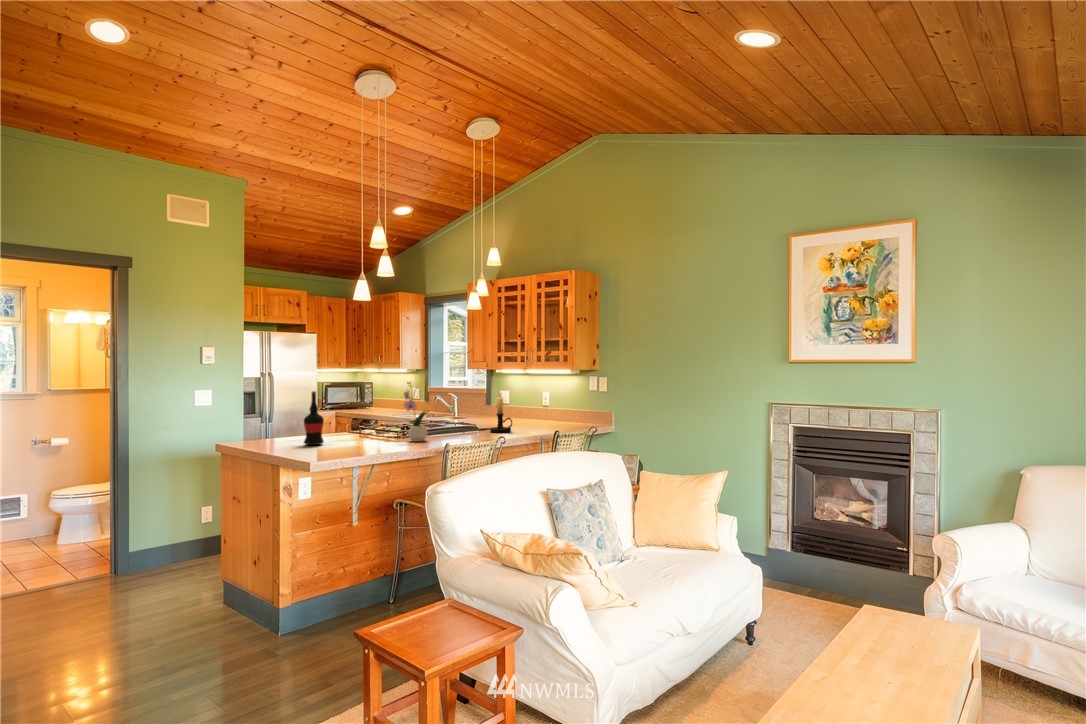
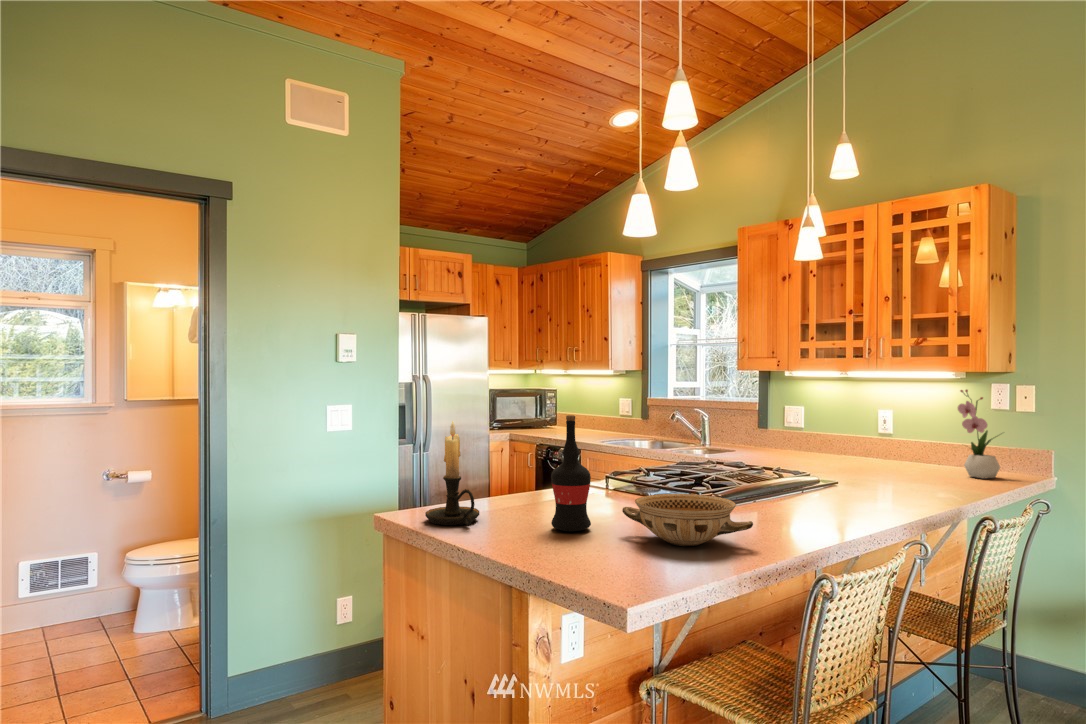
flower arrangement: present [404,382,428,442] -> present [958,390,1000,479]
candle holder: present [489,391,512,433] -> present [425,421,479,525]
ceramic bowl: none [336,427,389,447] -> present [622,494,753,546]

